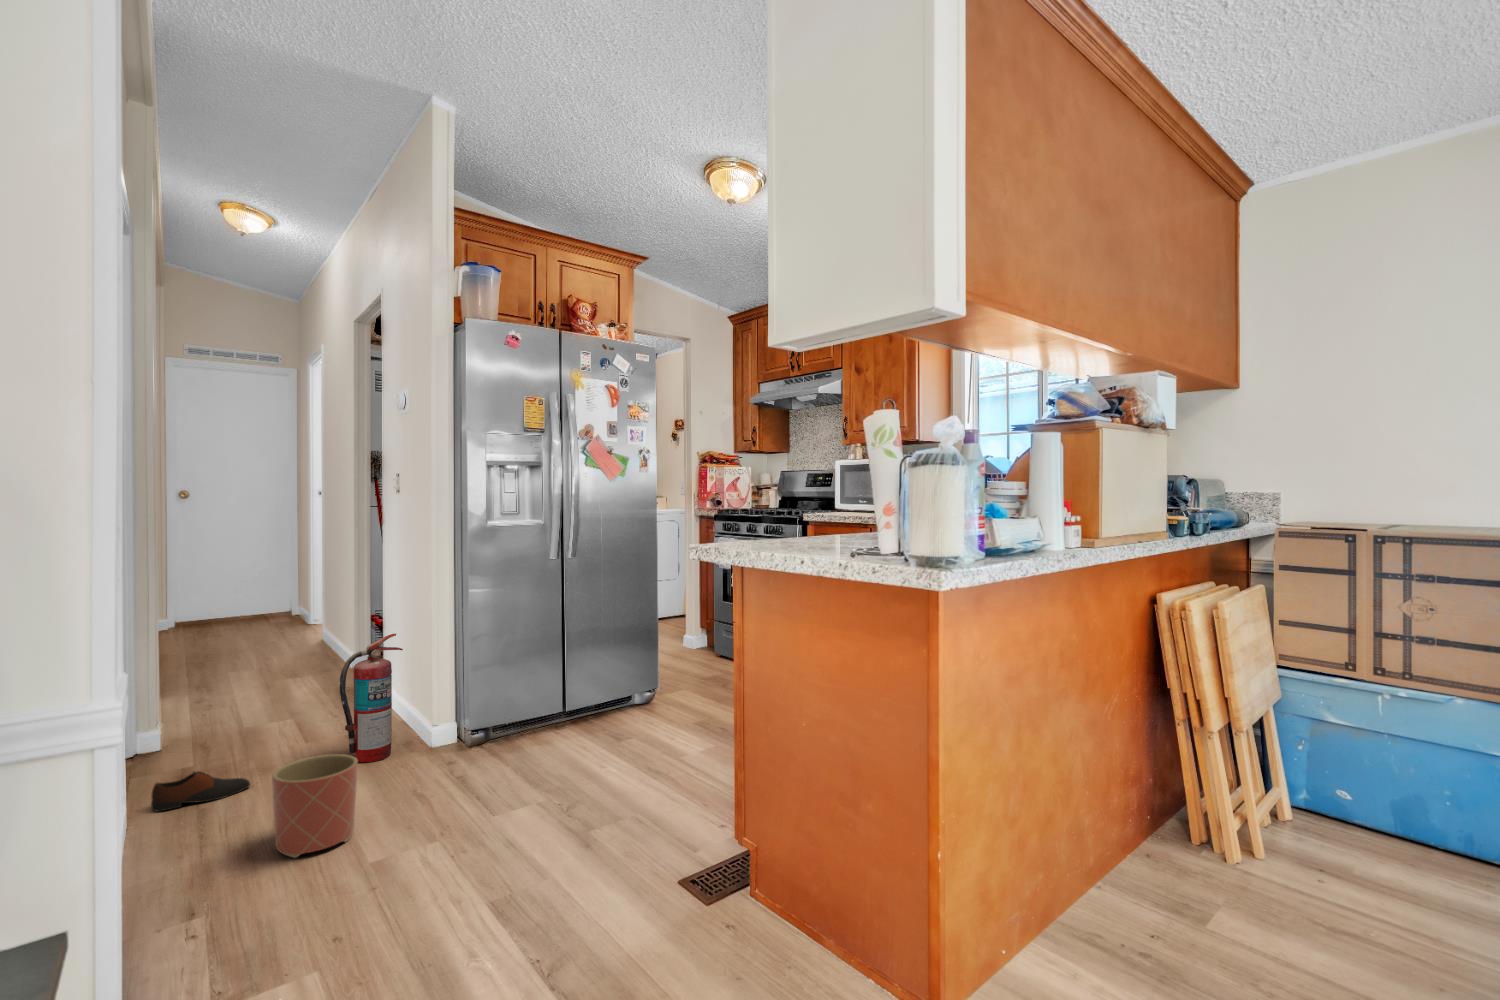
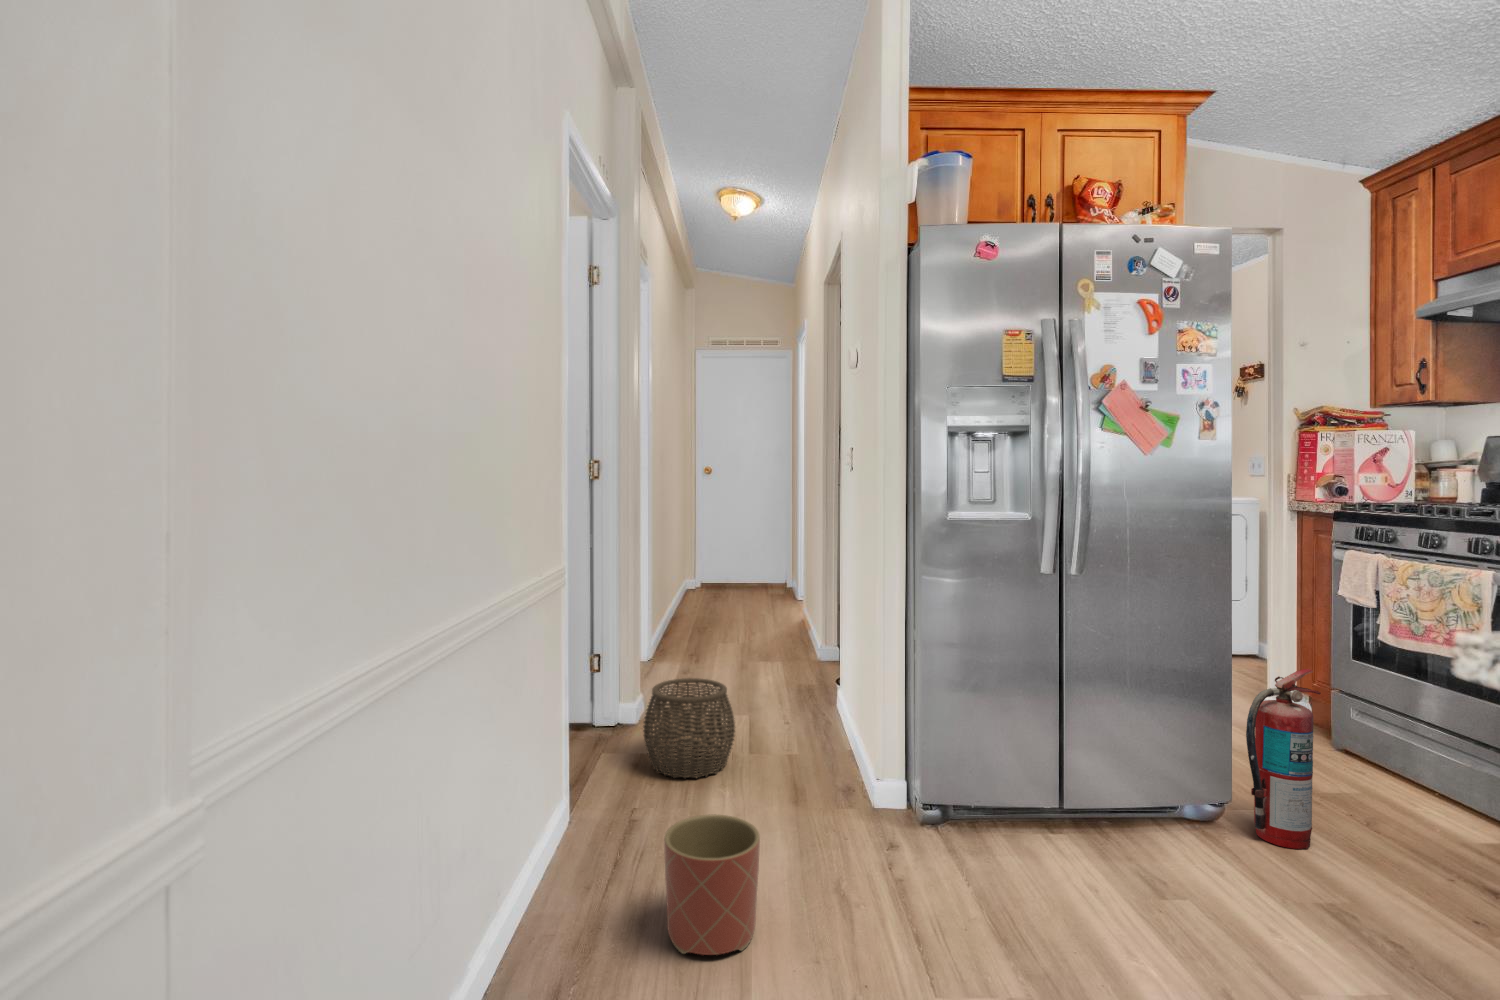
fire extinguisher: present [340,634,403,762] -> present [1246,669,1321,849]
woven basket: none [190,676,295,767] -> present [643,678,735,778]
shoe: present [151,771,250,811] -> none [593,783,680,822]

